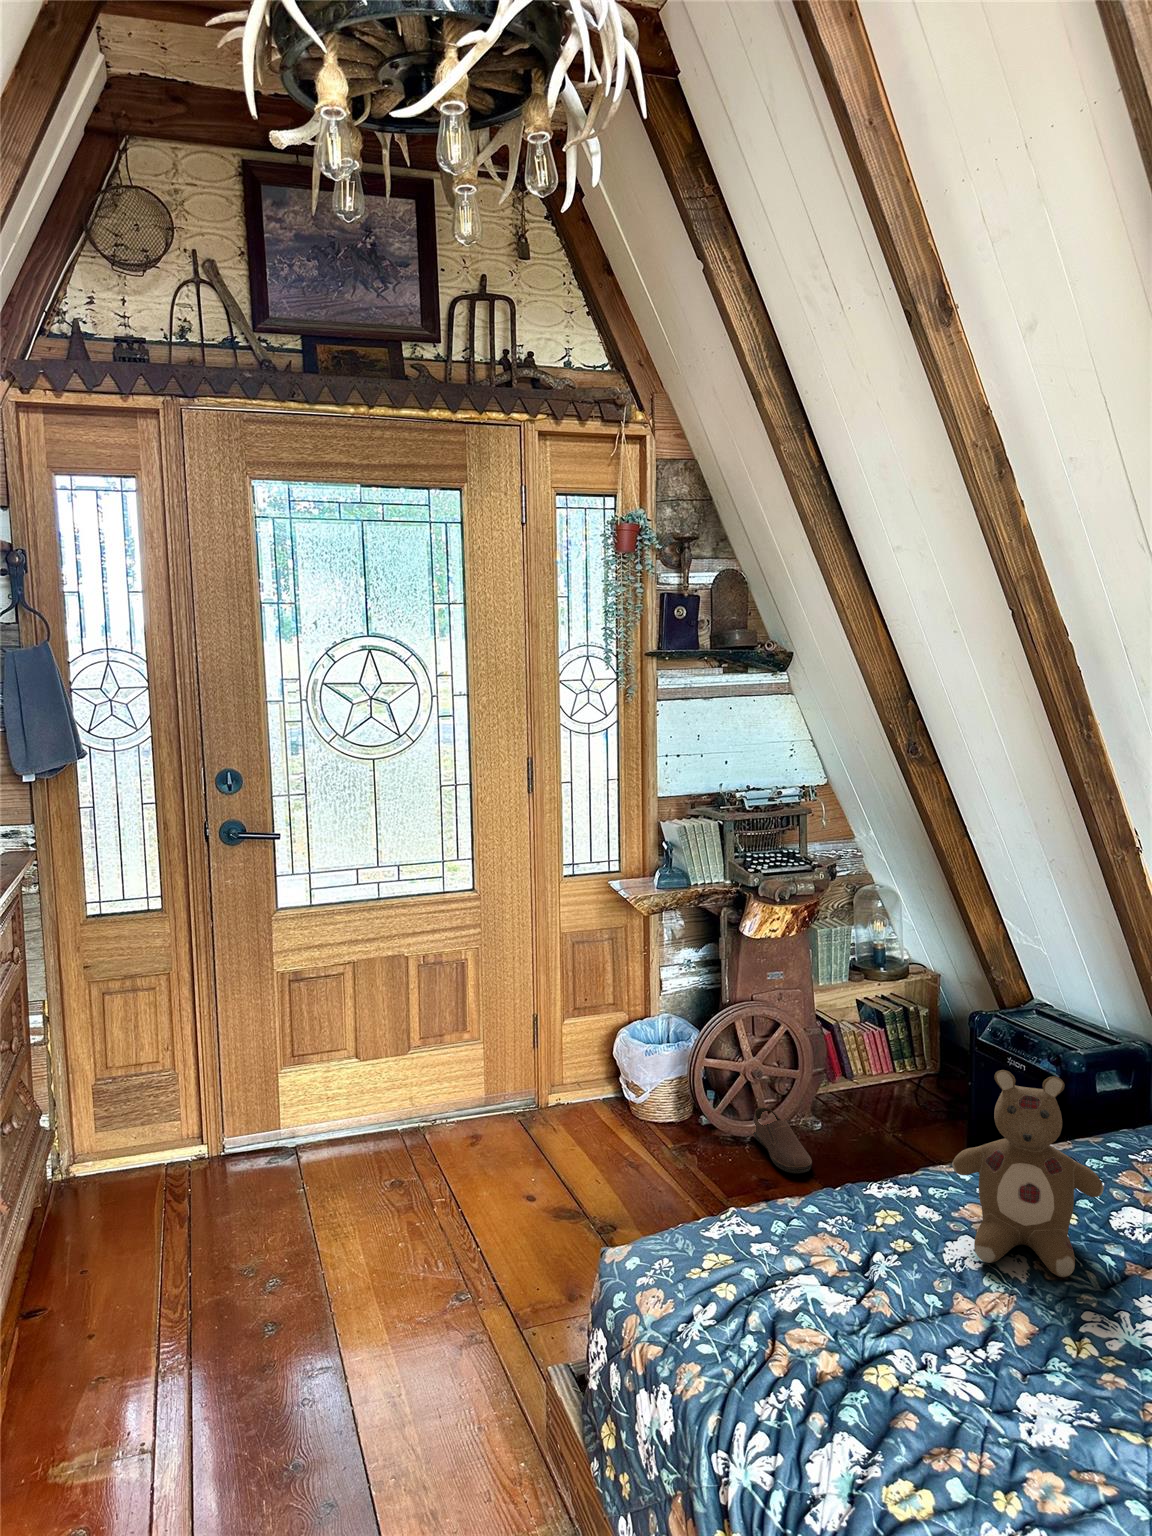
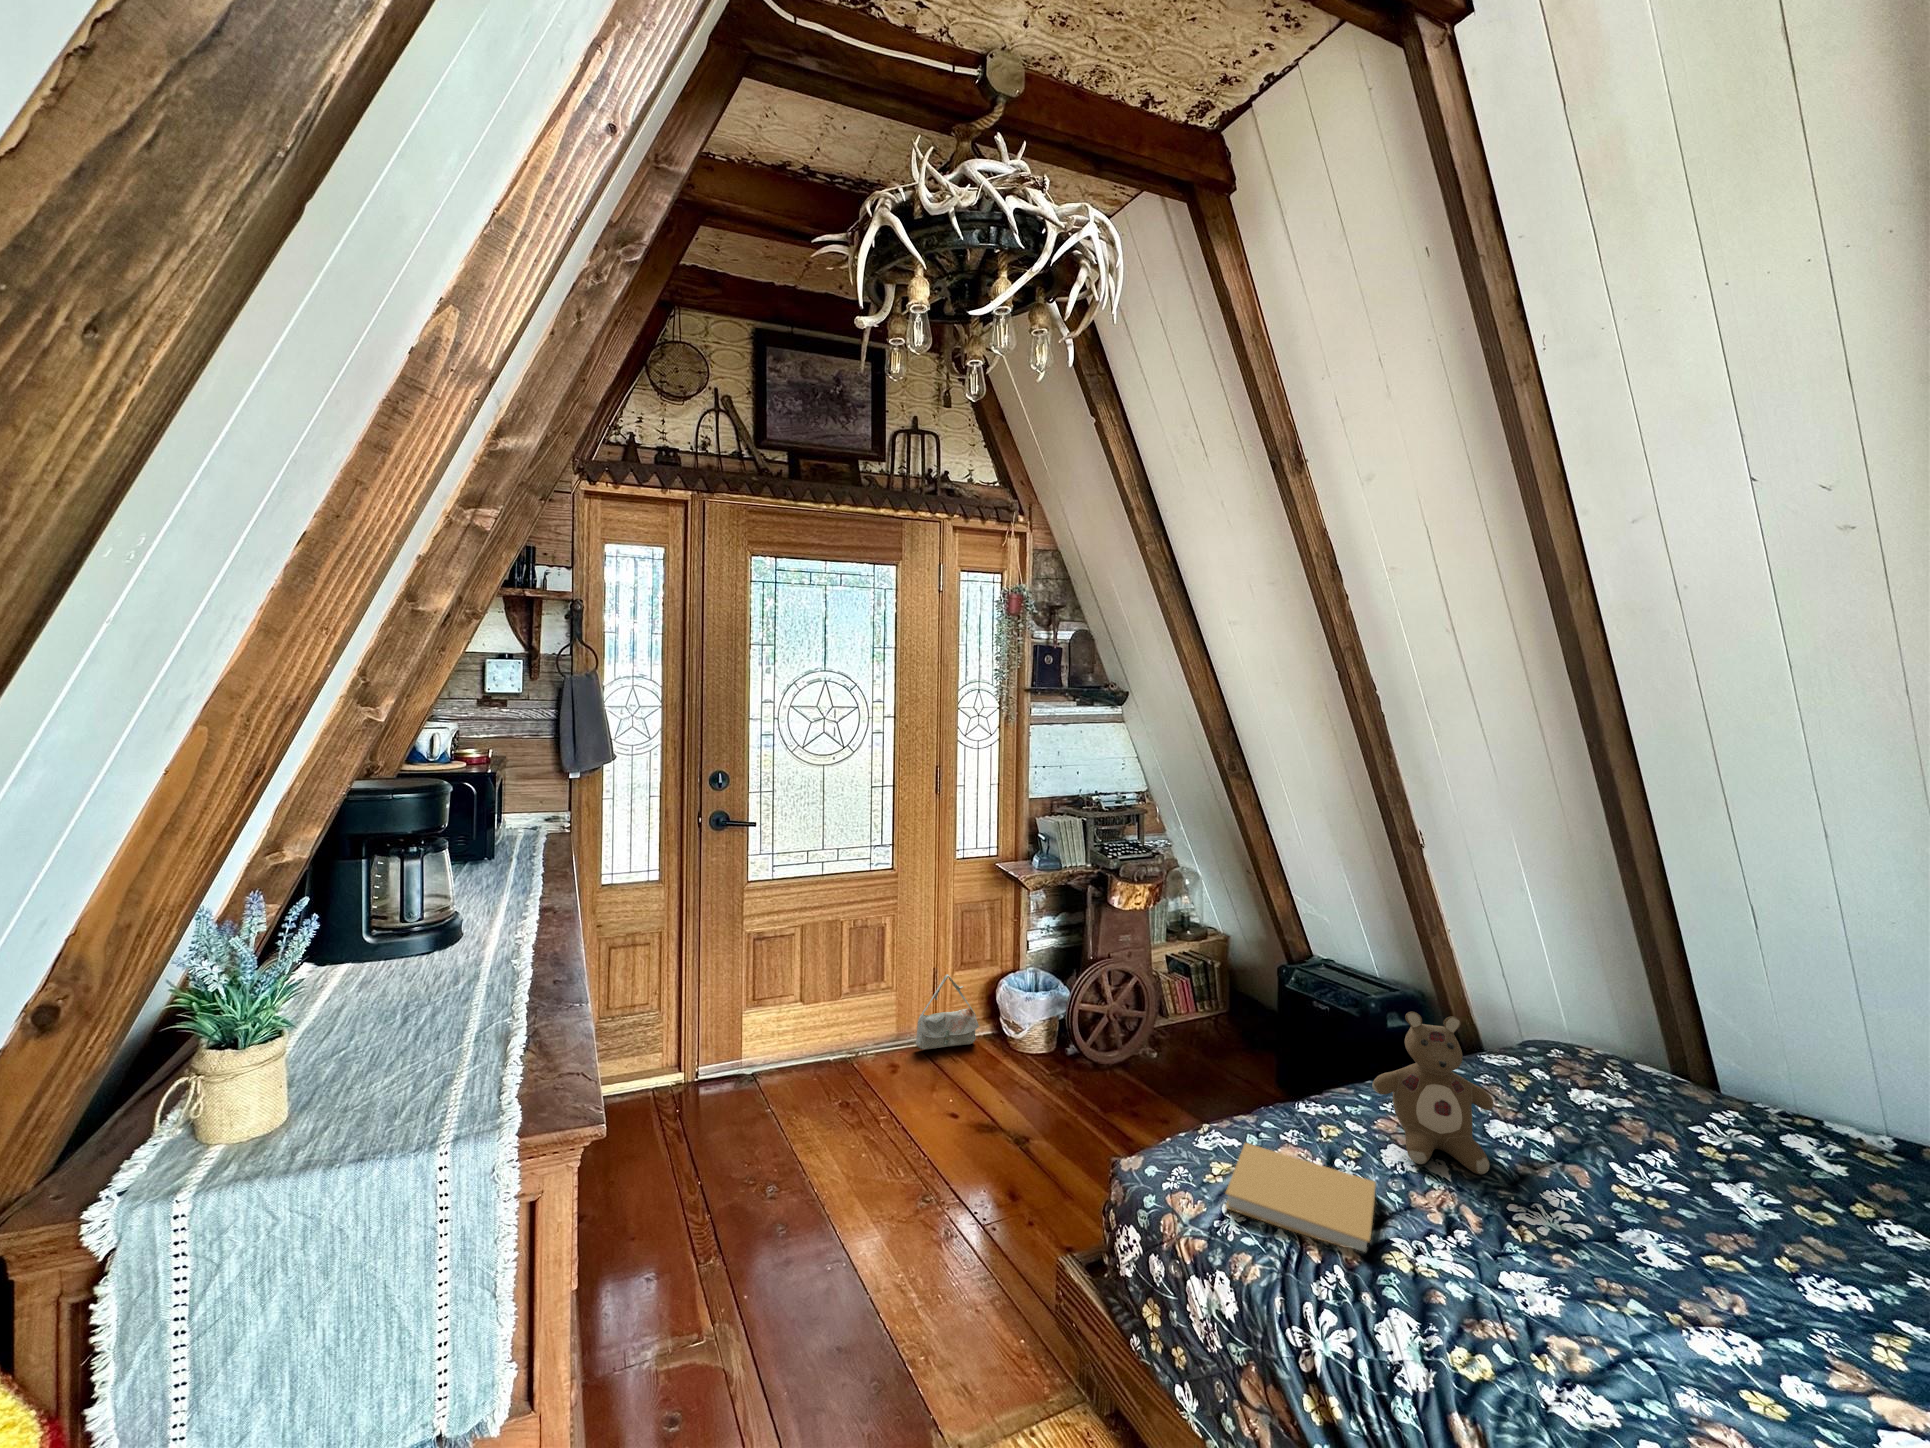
bag: none [506,1024,589,1116] -> present [916,974,979,1050]
shoe: present [753,1107,812,1173] -> none [1112,1040,1167,1093]
book: none [698,1231,905,1373] -> present [1226,1143,1376,1252]

